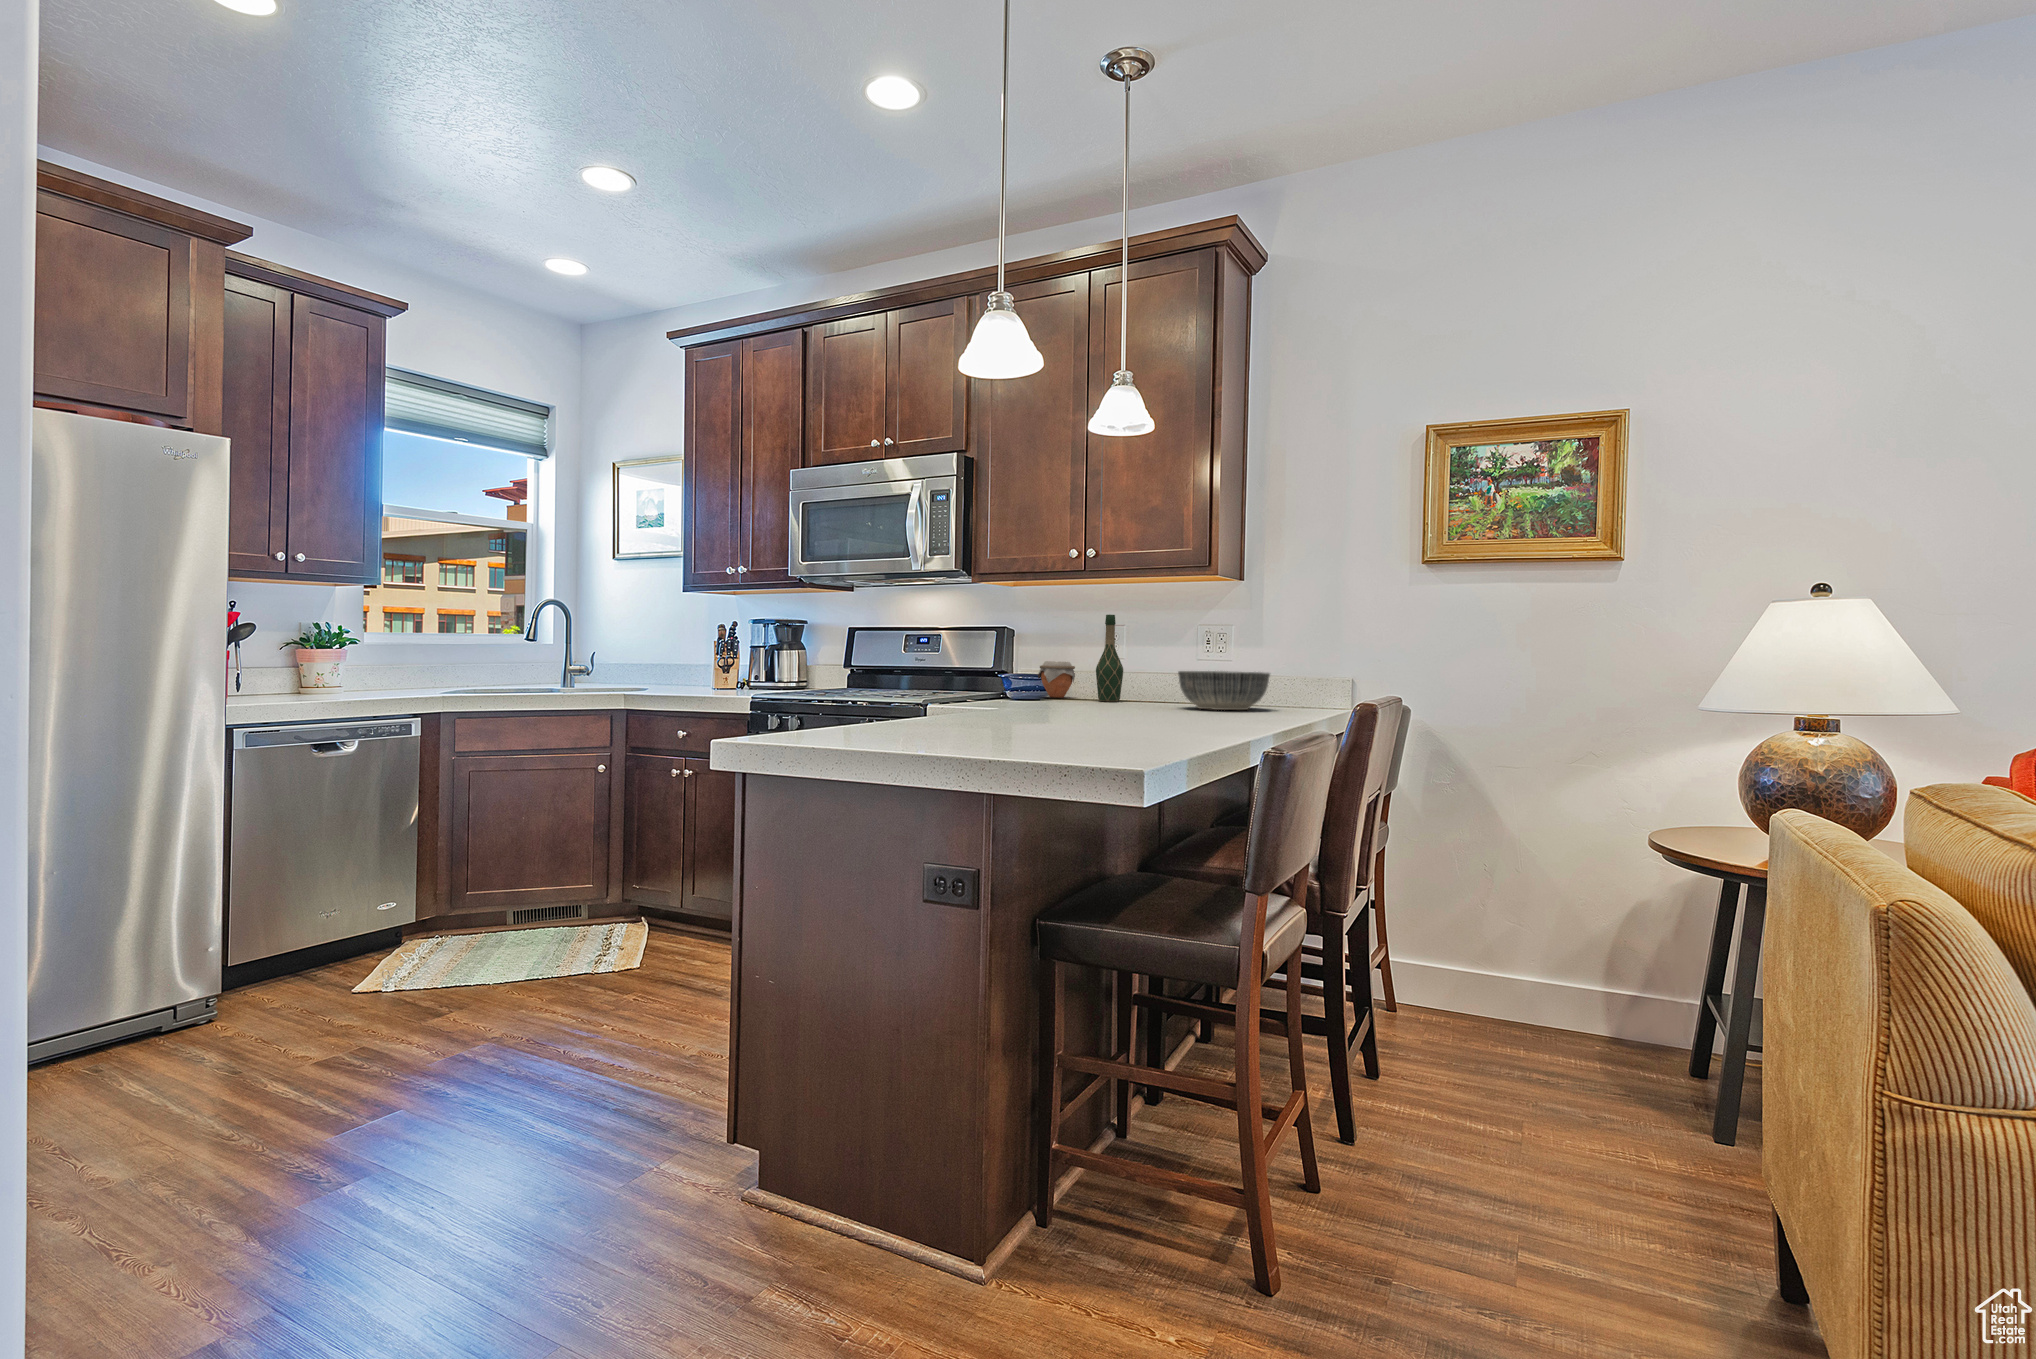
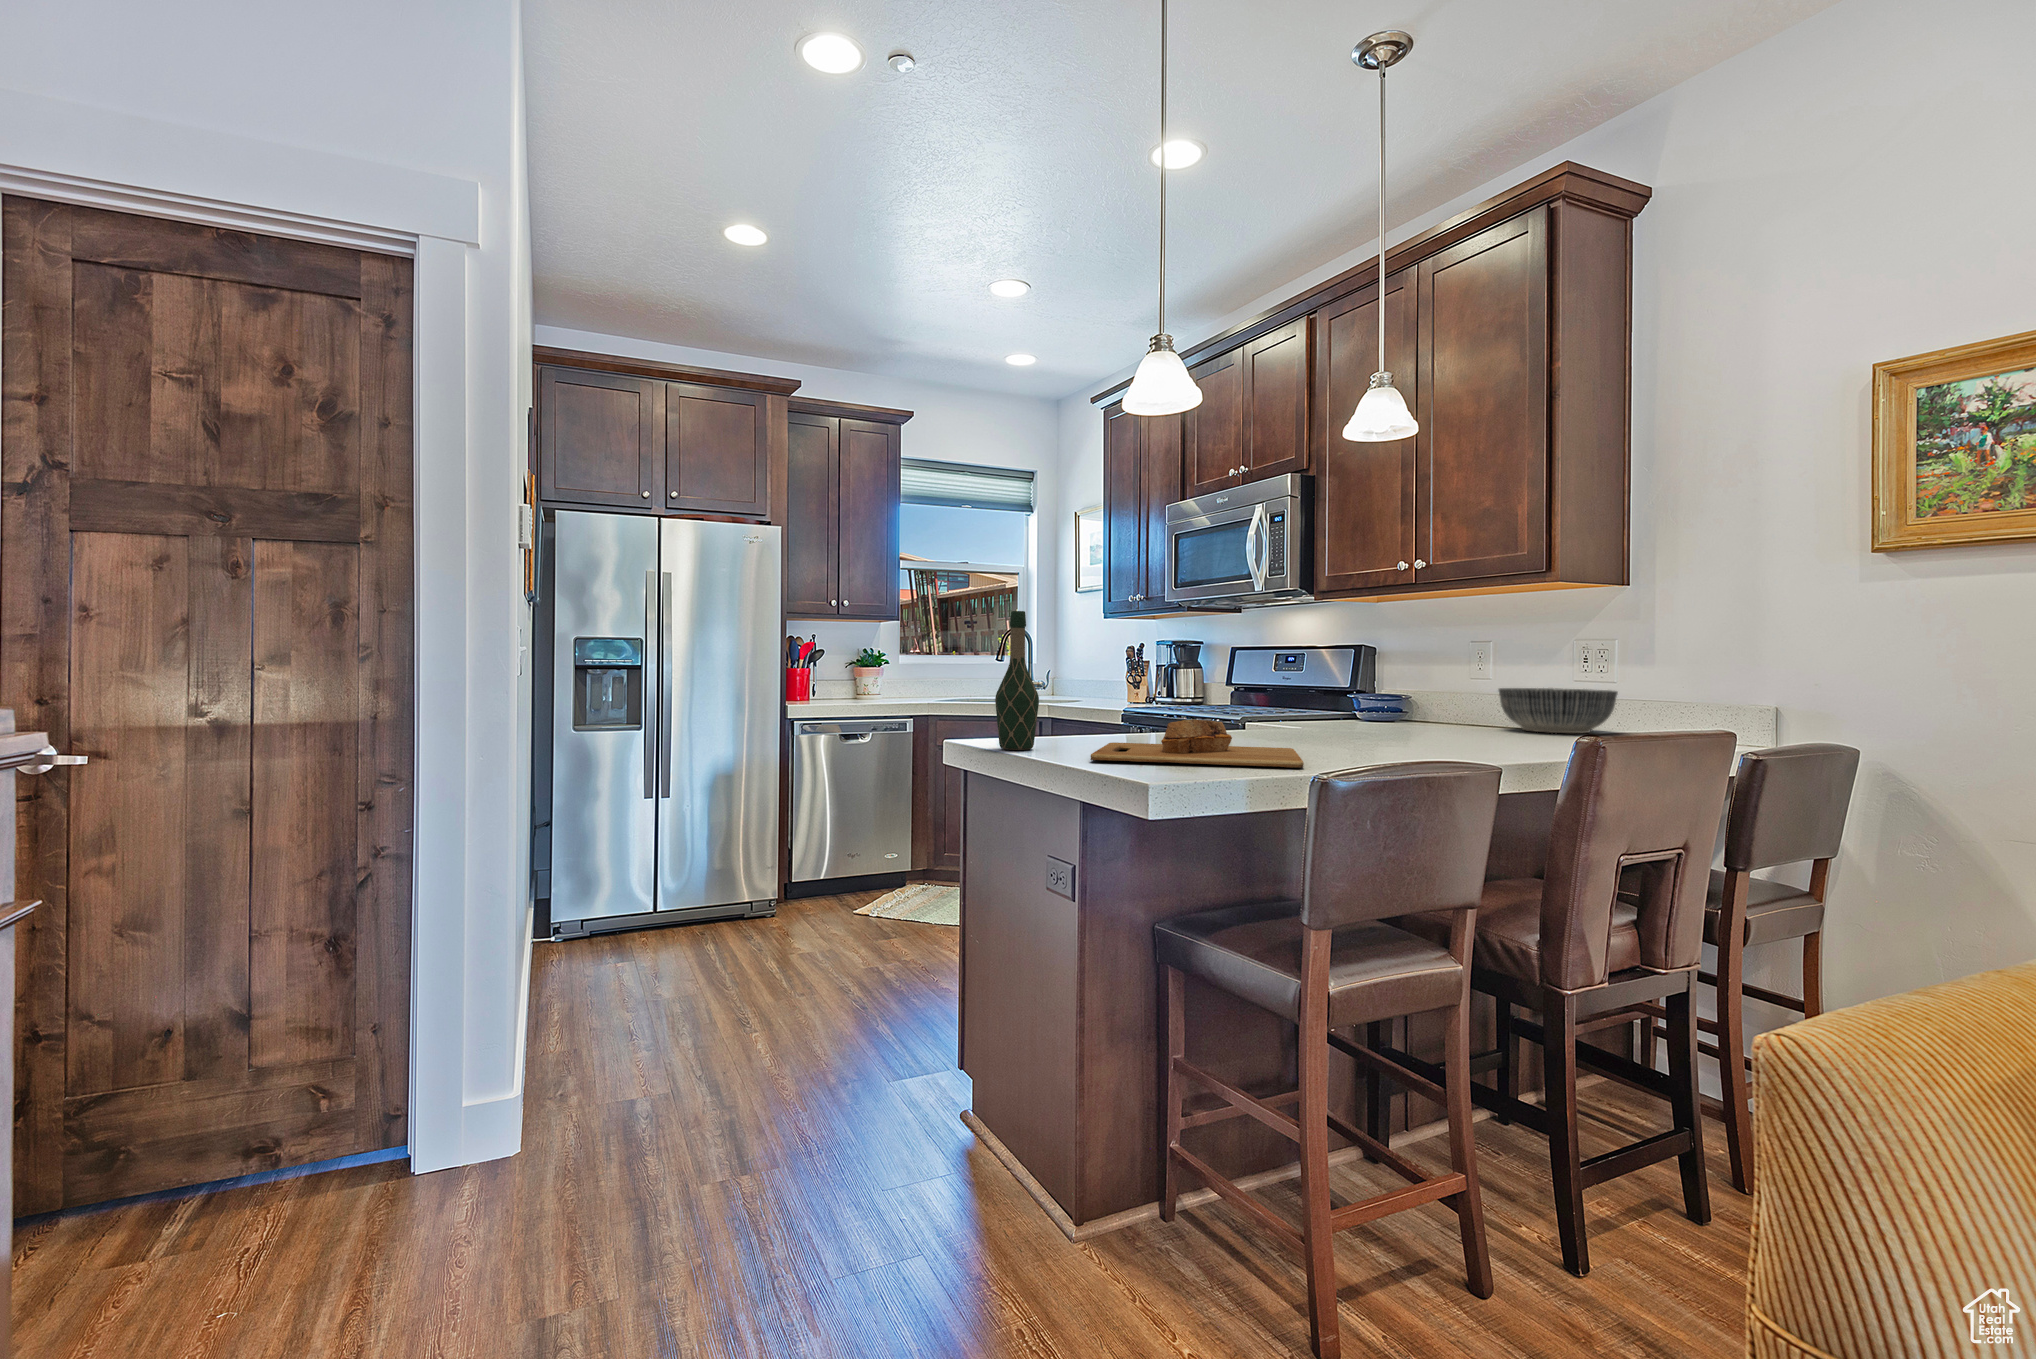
wine bottle: present [1096,615,1123,702] -> present [995,611,1039,750]
jar: present [1038,661,1075,698] -> none [1389,676,1432,714]
cutting board: none [943,702,1186,750] -> present [1090,719,1304,767]

